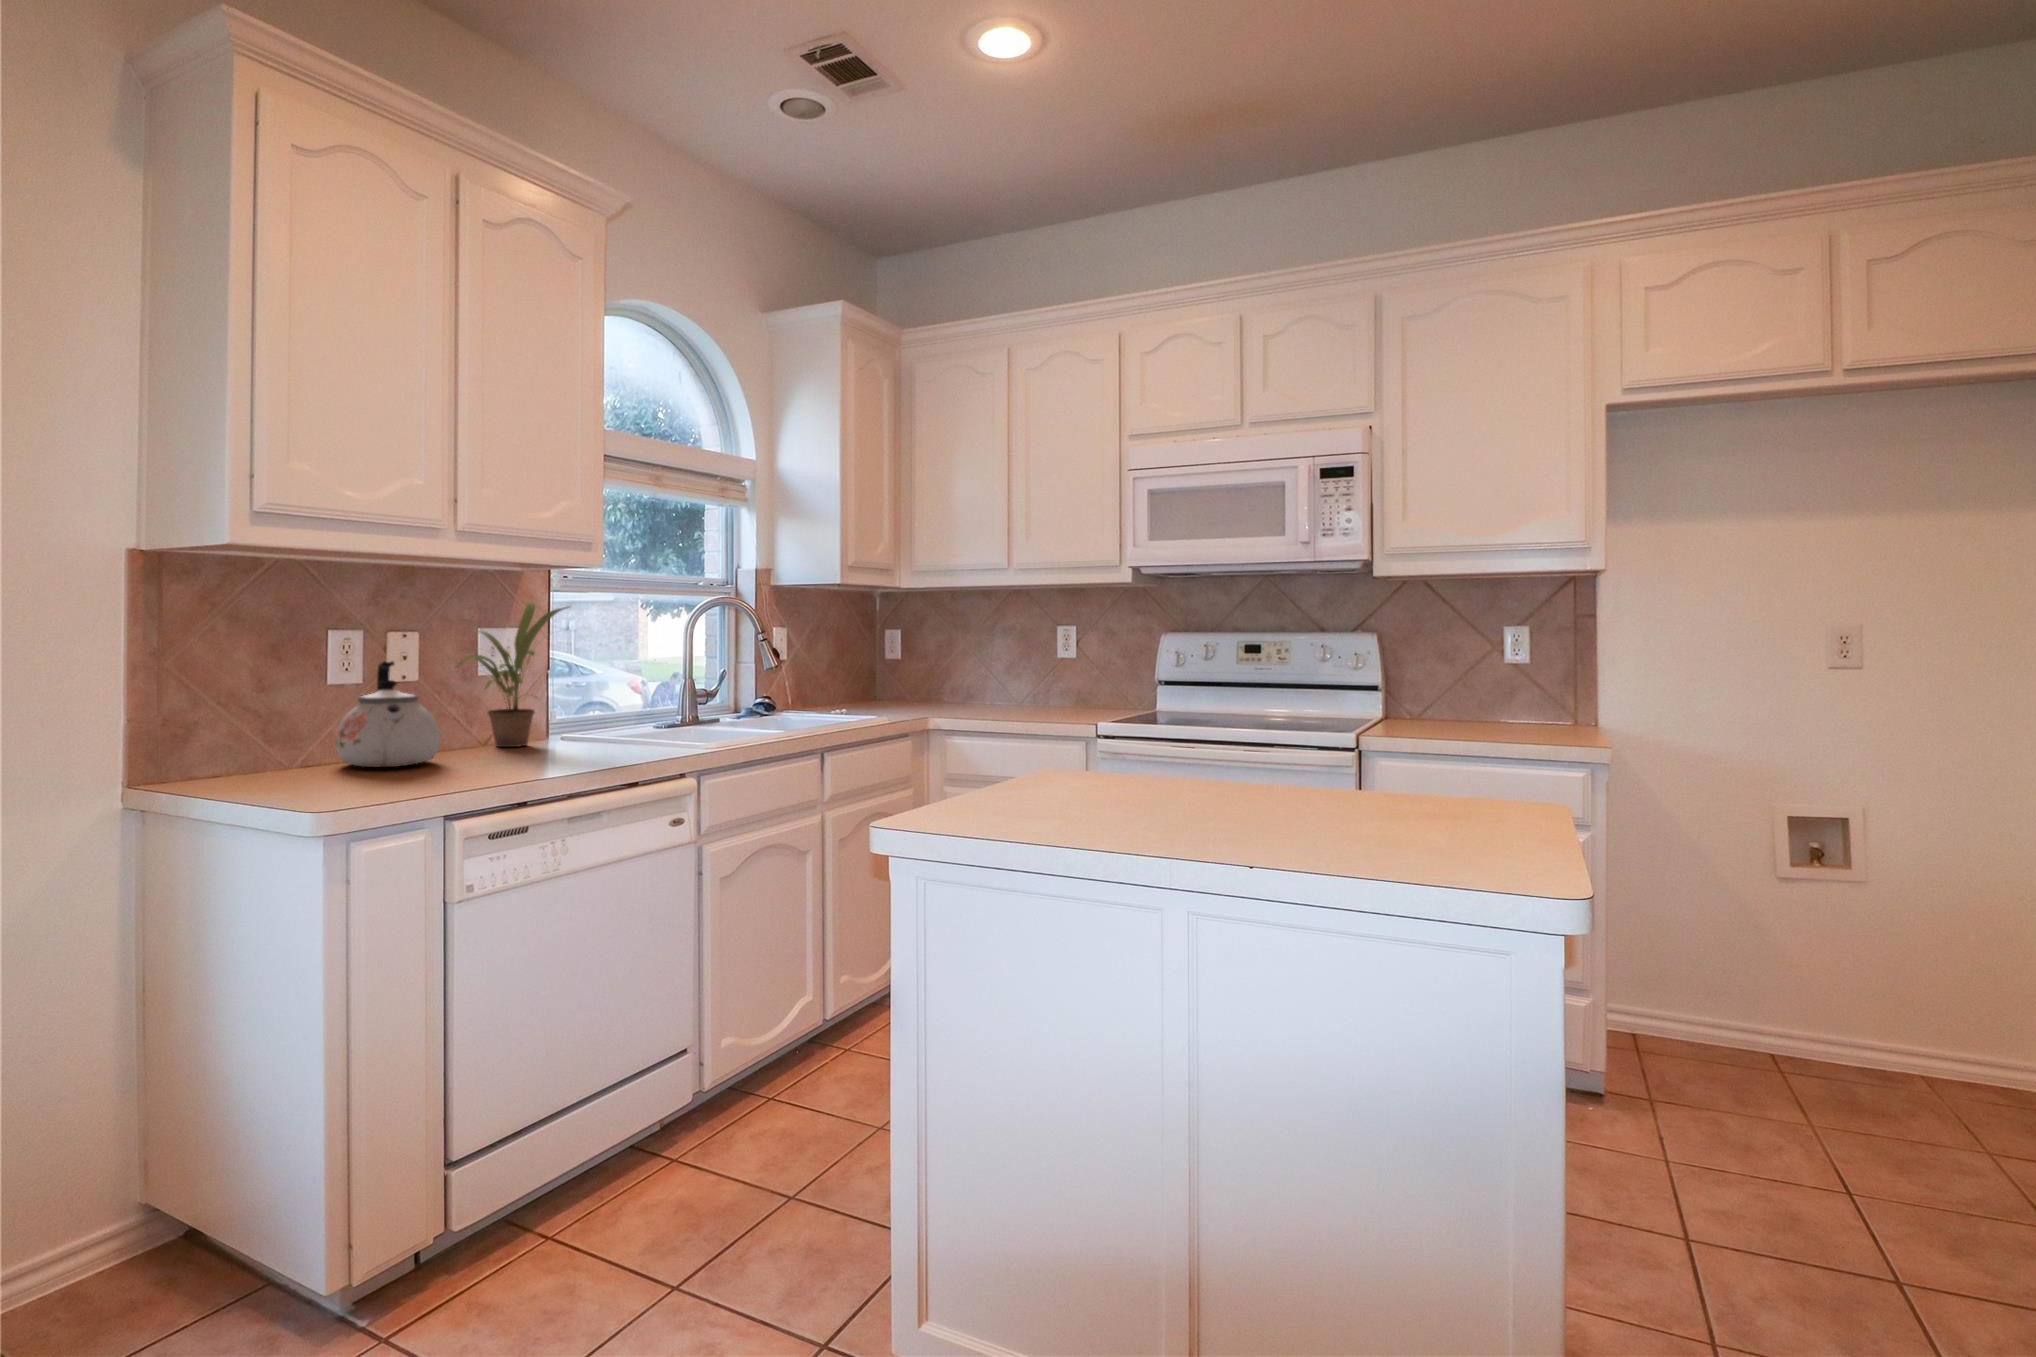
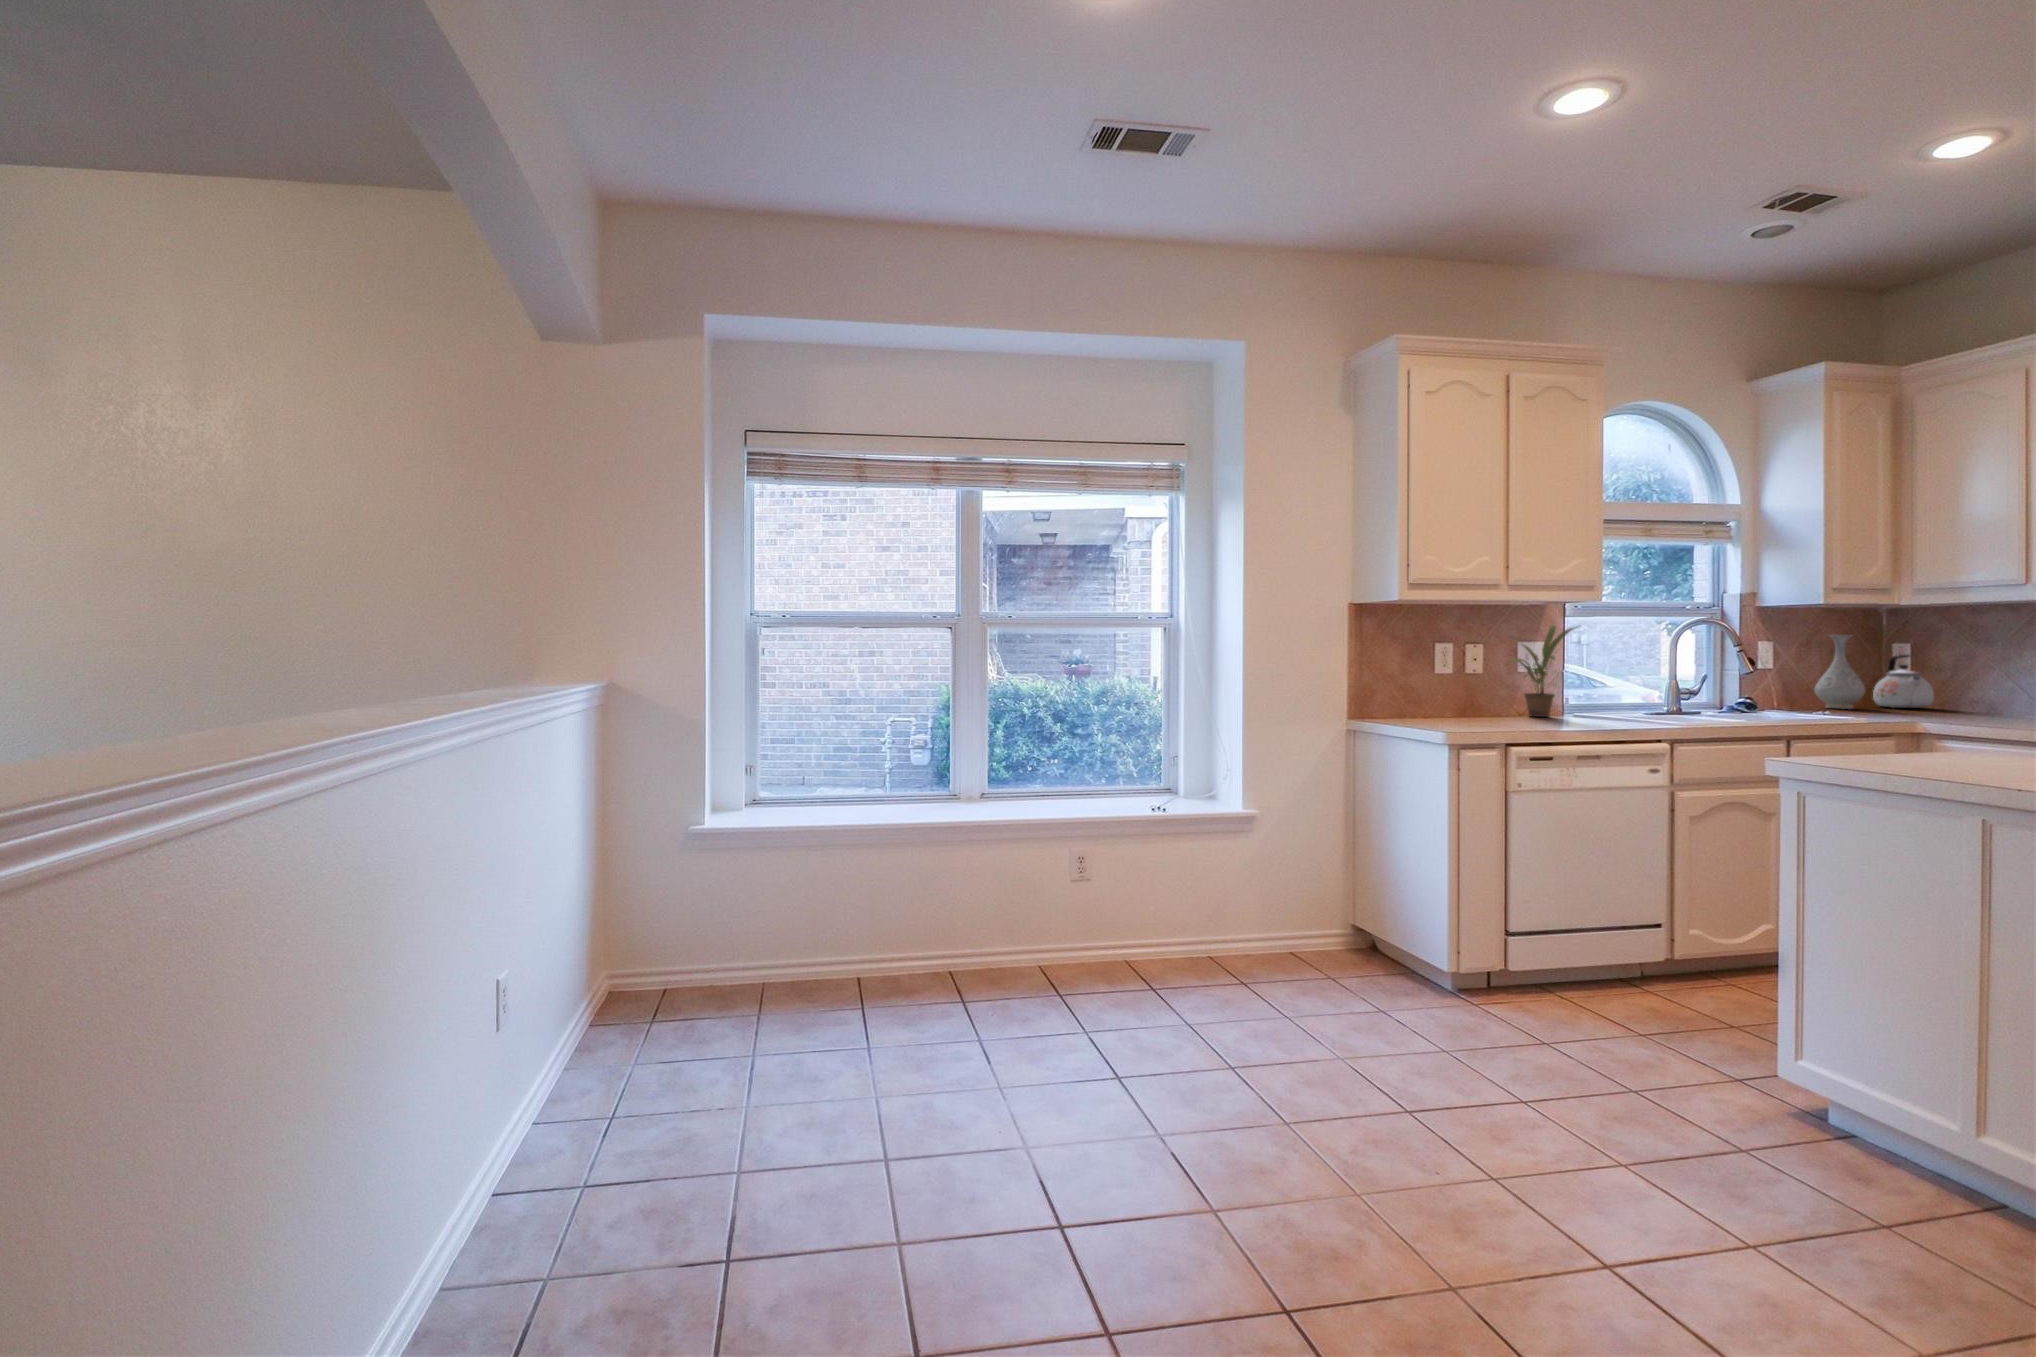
vase: none [824,623,868,705] -> present [1815,635,1865,709]
kettle: present [336,661,440,767] -> present [1873,655,1934,708]

